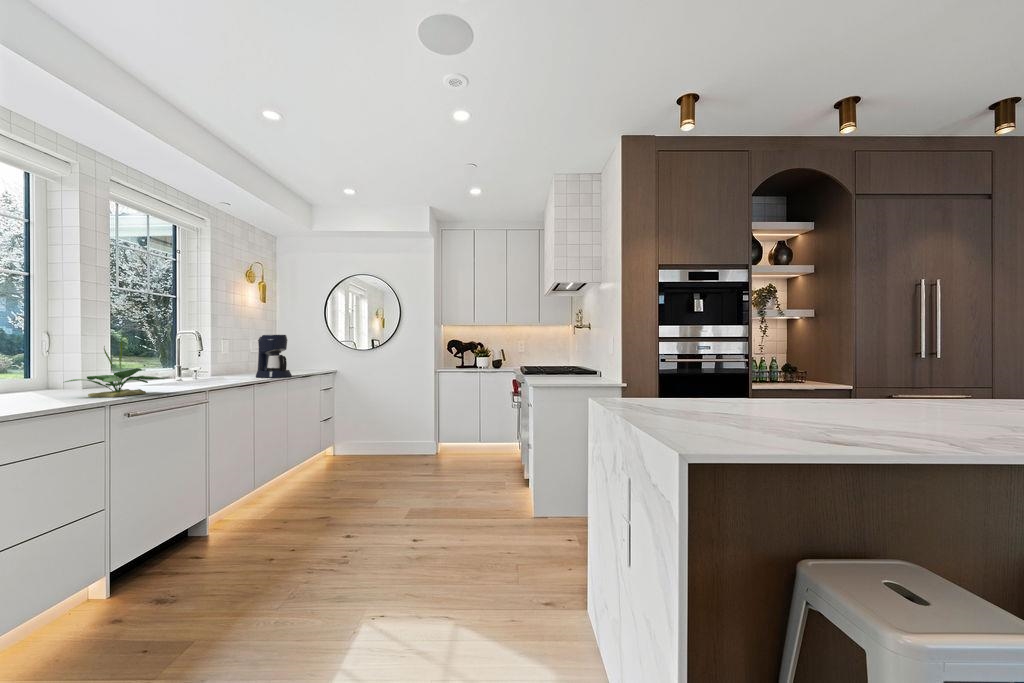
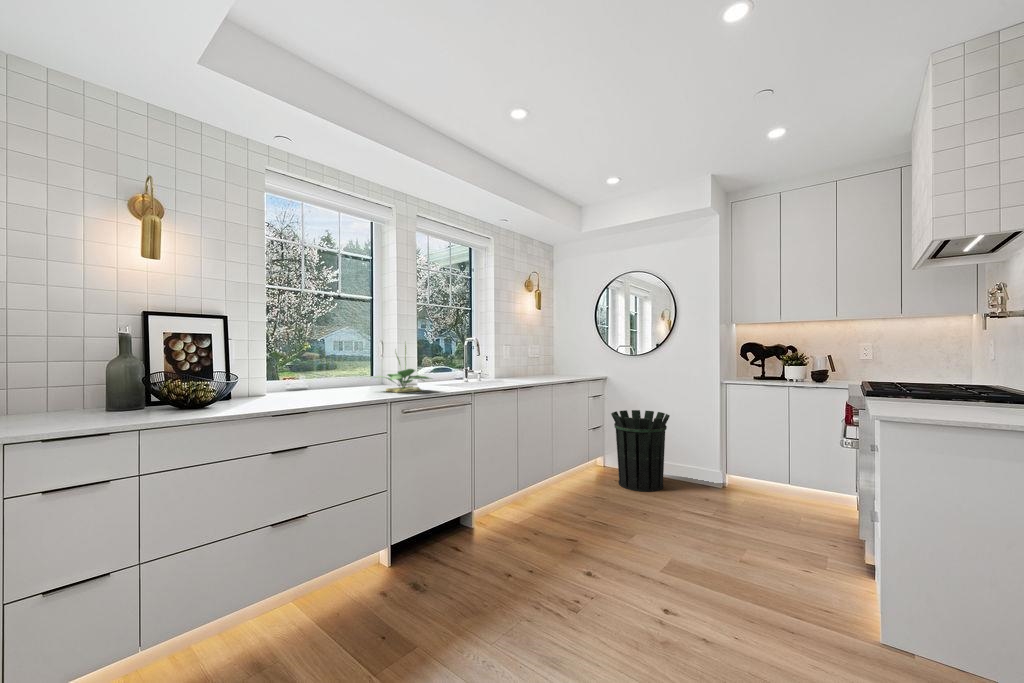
coffee maker: present [256,335,292,378] -> none [524,338,555,382]
waste bin: none [344,399,396,469] -> present [611,410,670,492]

